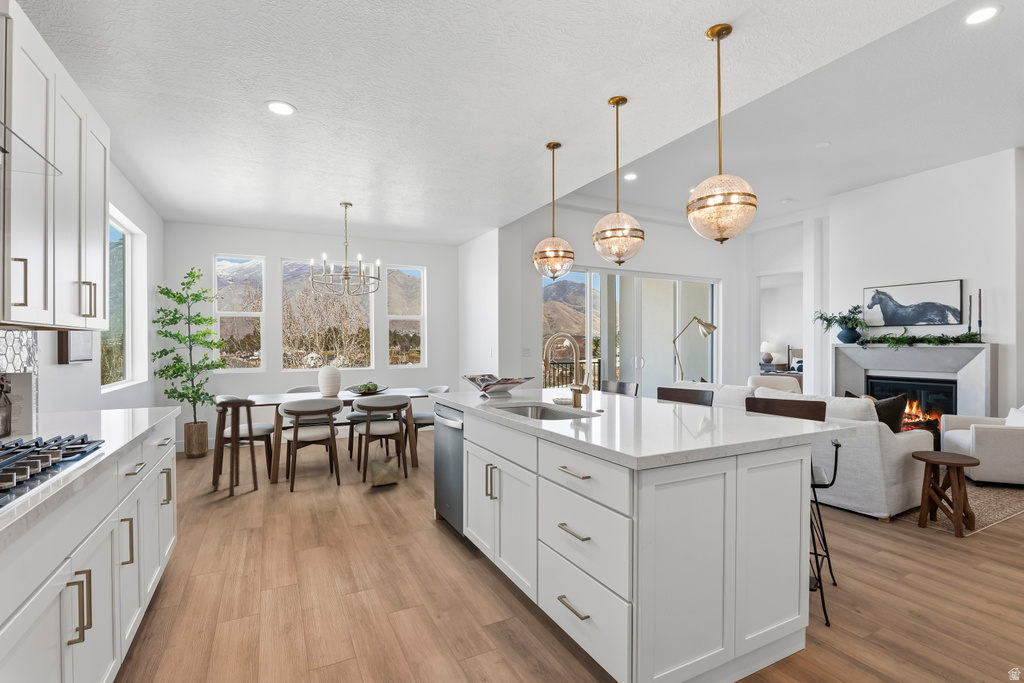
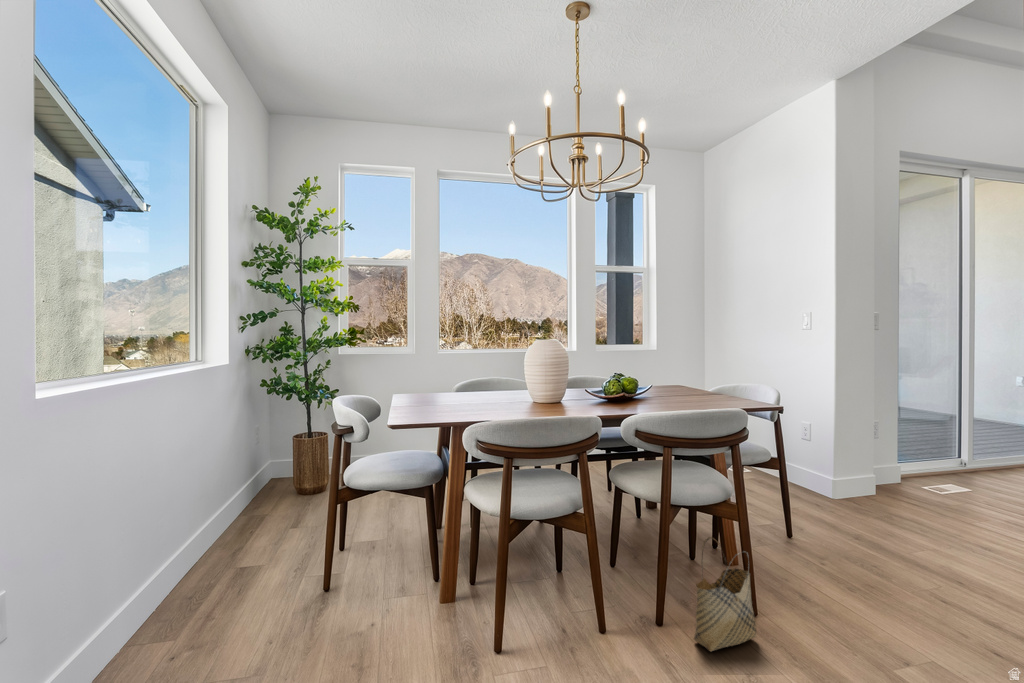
stool: present [214,399,258,496] -> none [344,417,436,651]

